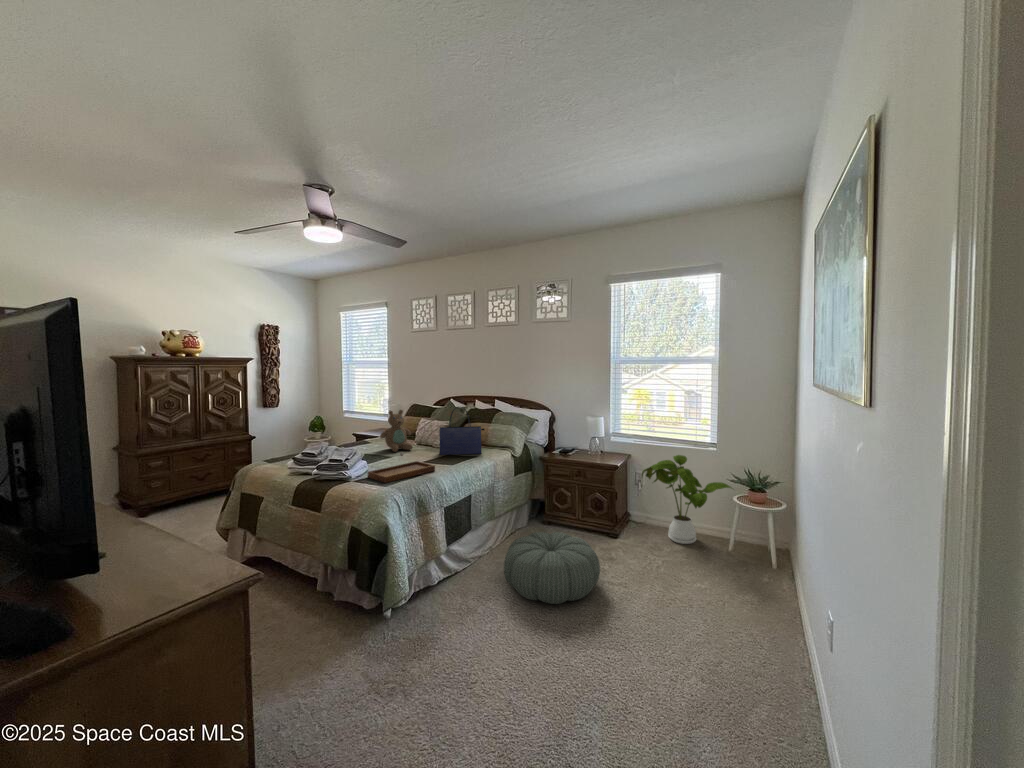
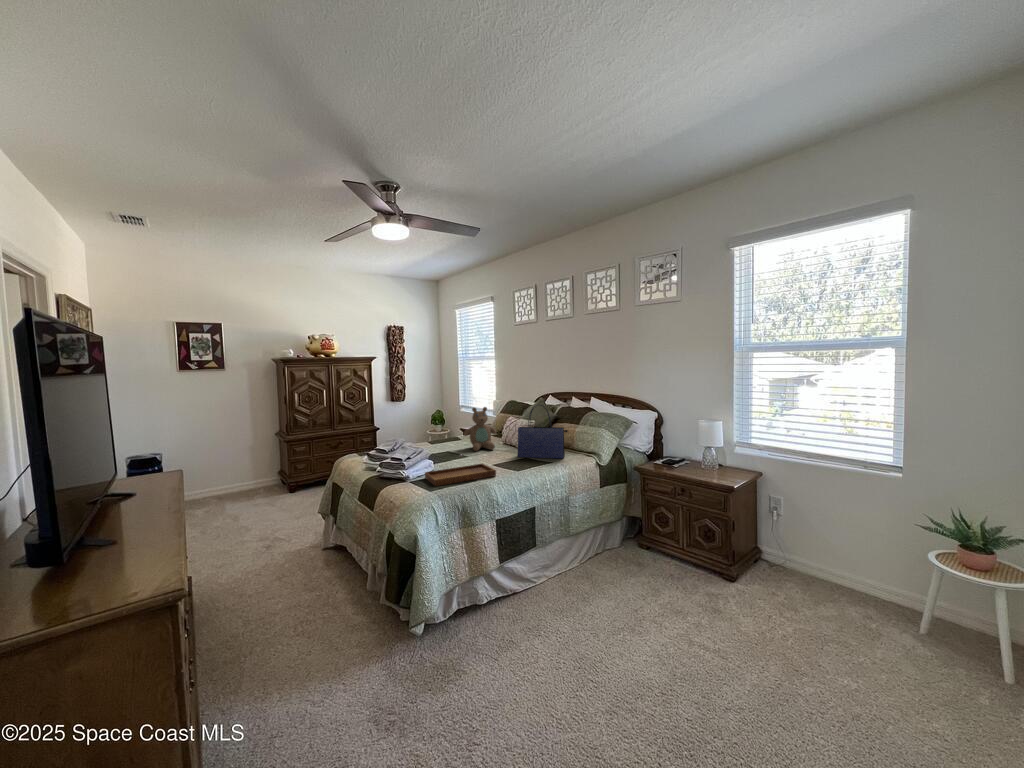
house plant: present [642,455,732,544] -> none [771,480,935,610]
pouf: present [504,532,600,604] -> none [556,562,682,665]

